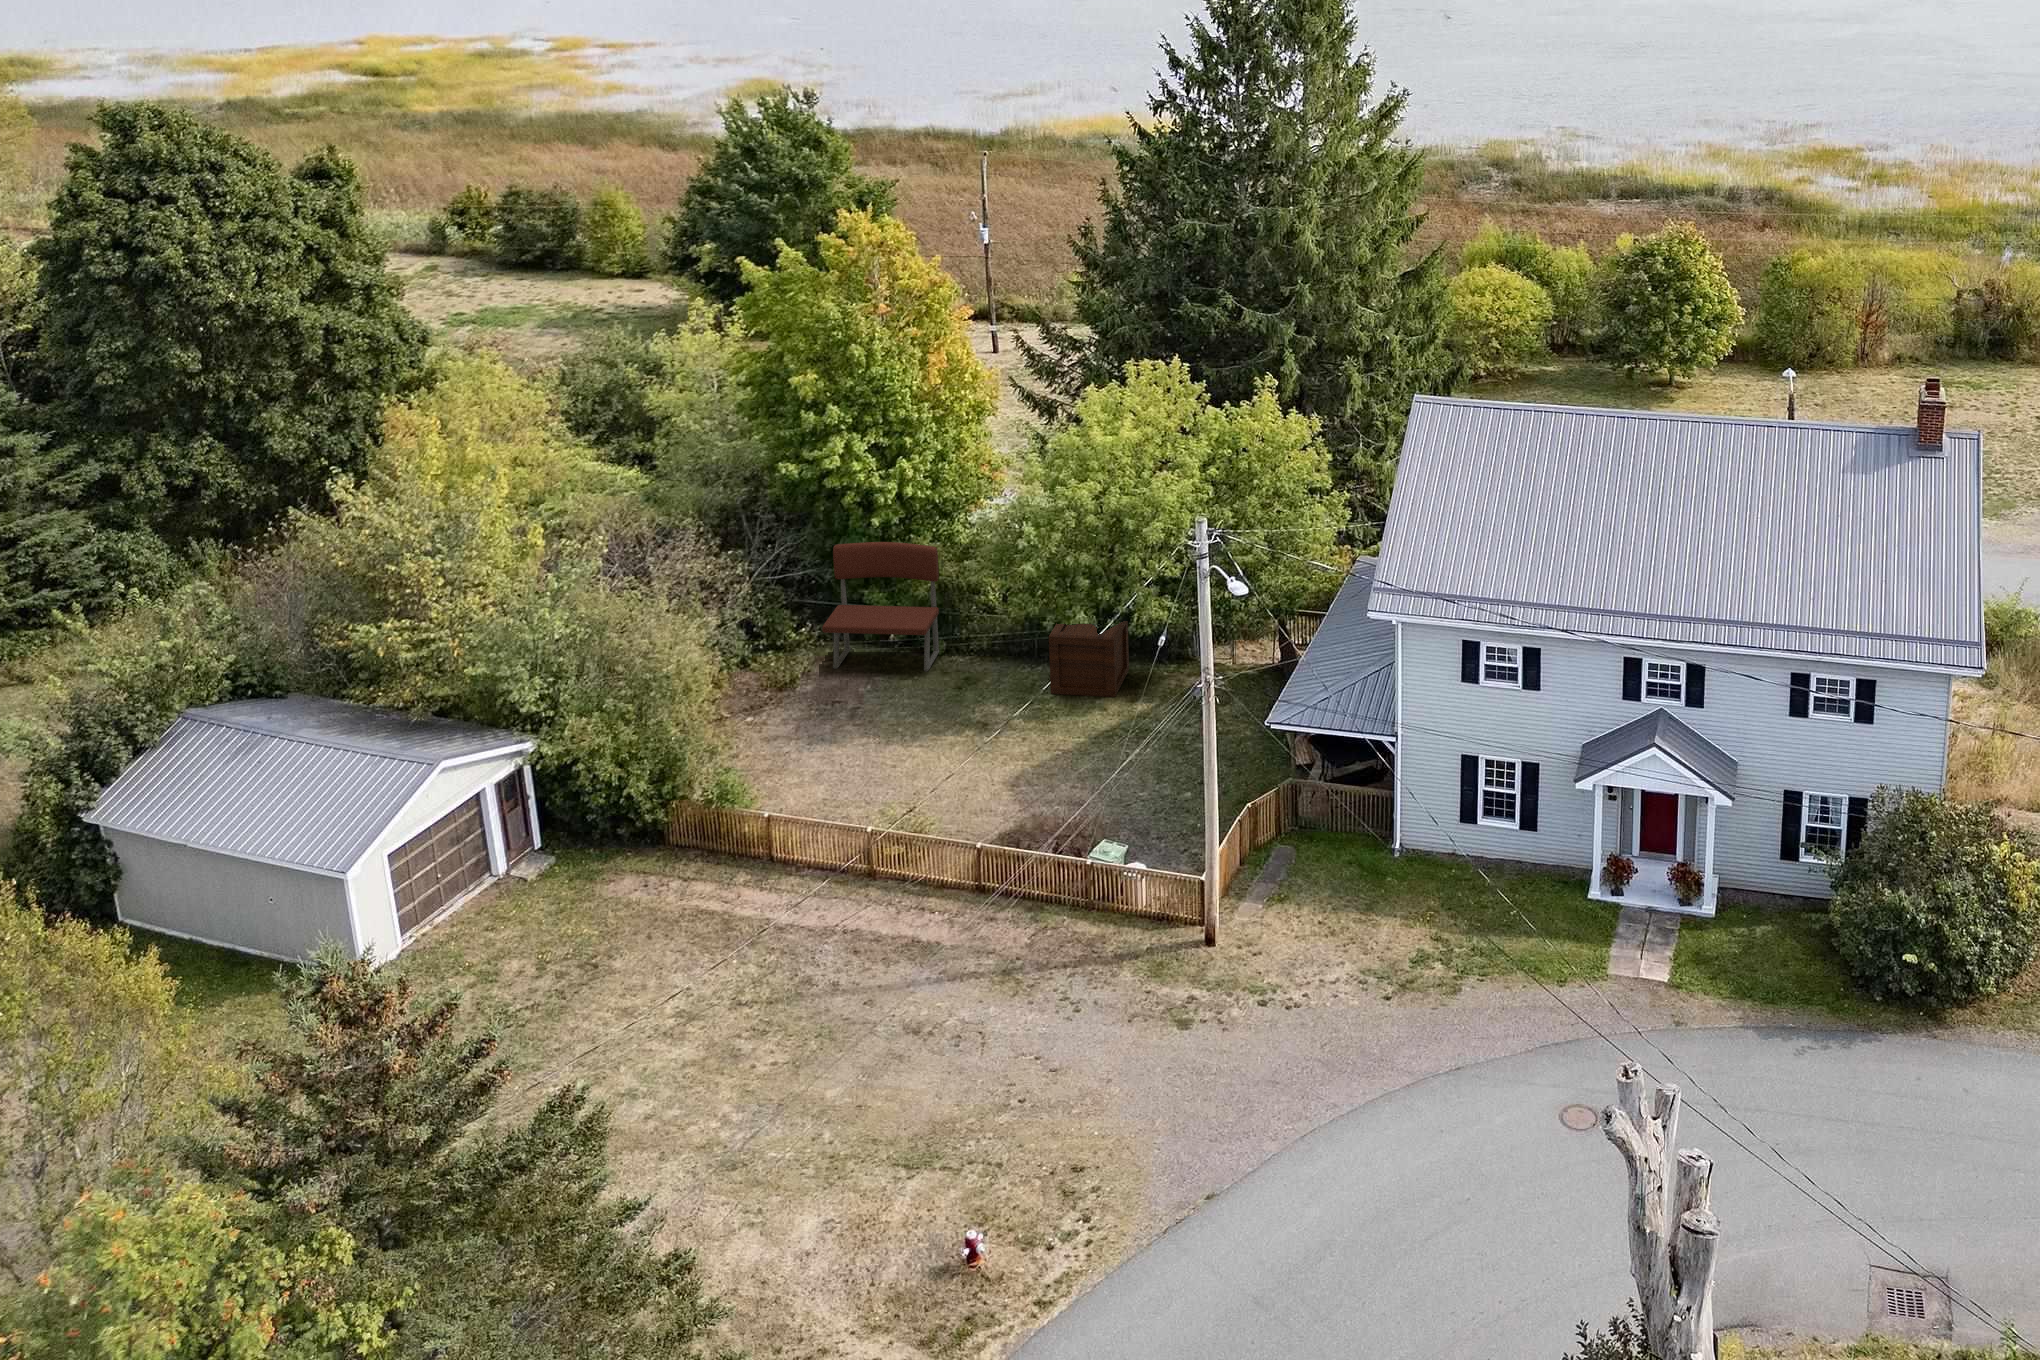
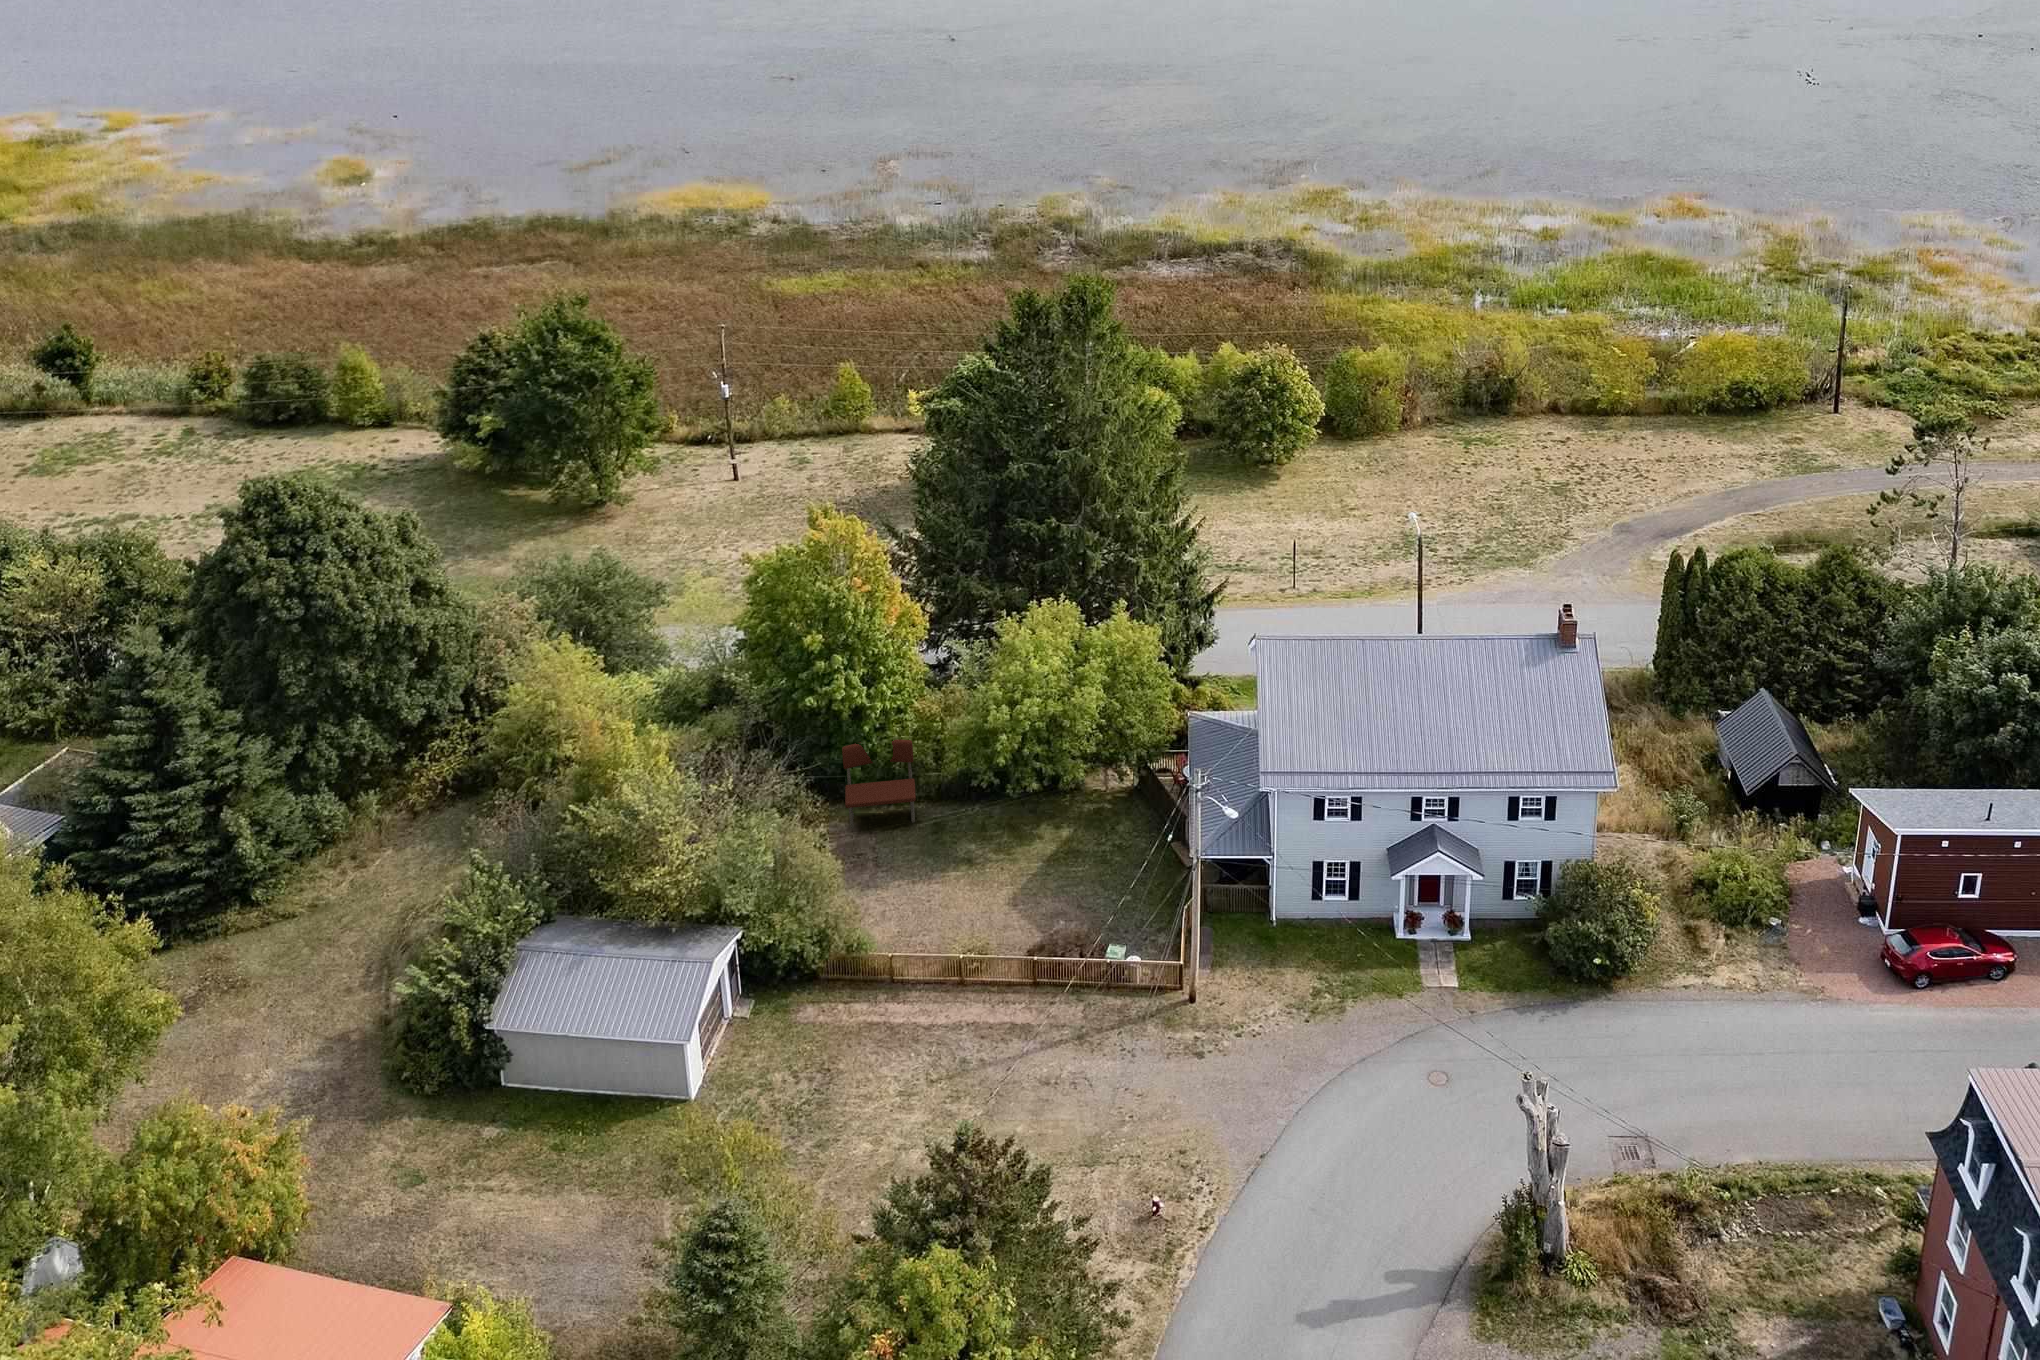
wooden crate: present [1049,621,1129,697] -> none [1002,769,1048,830]

